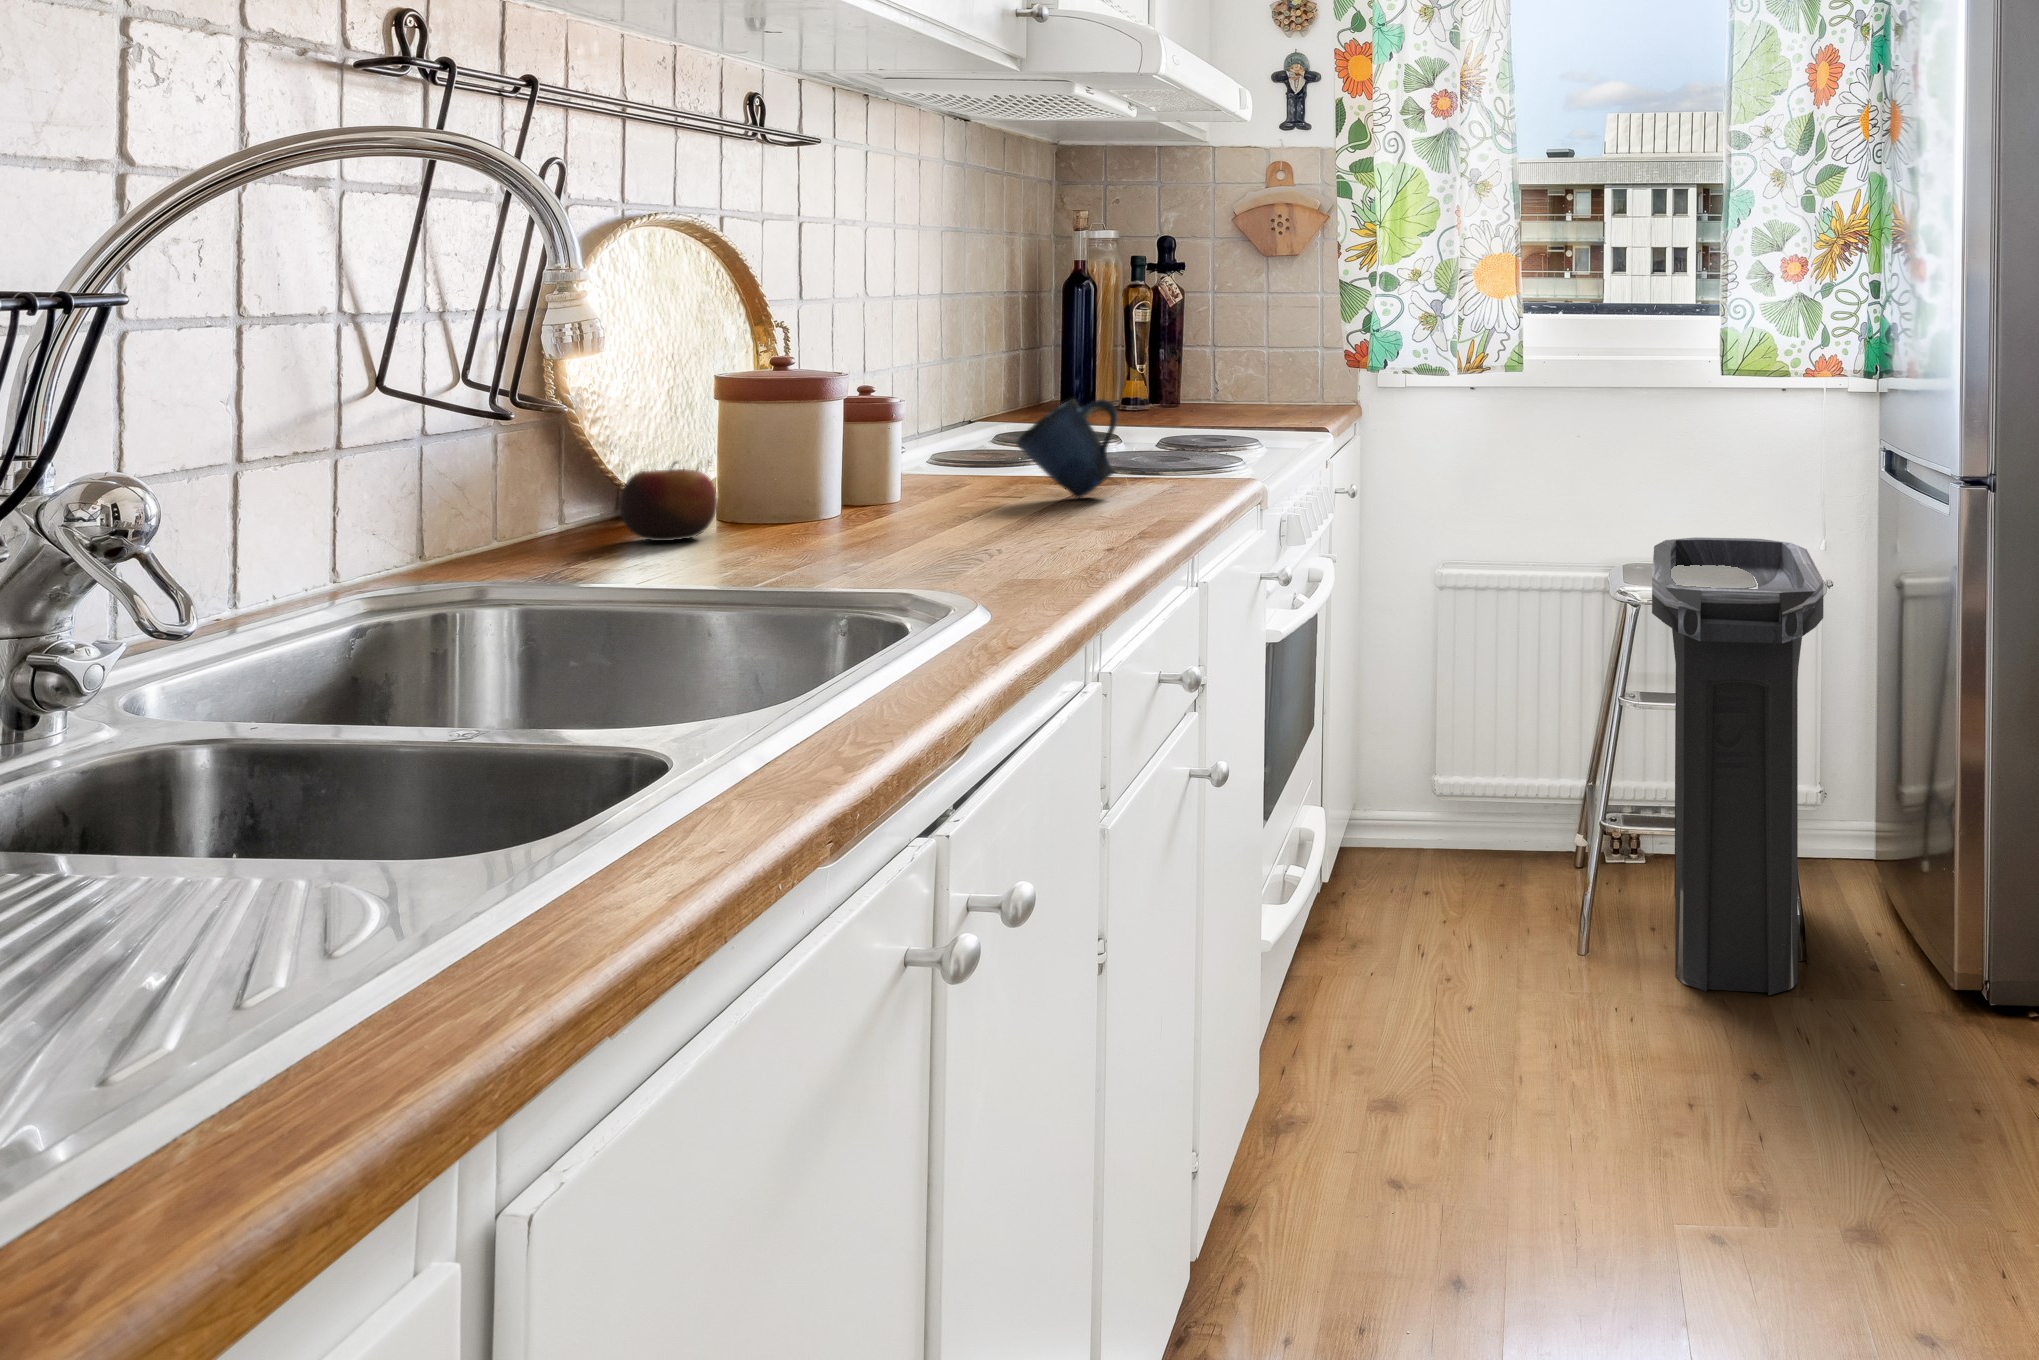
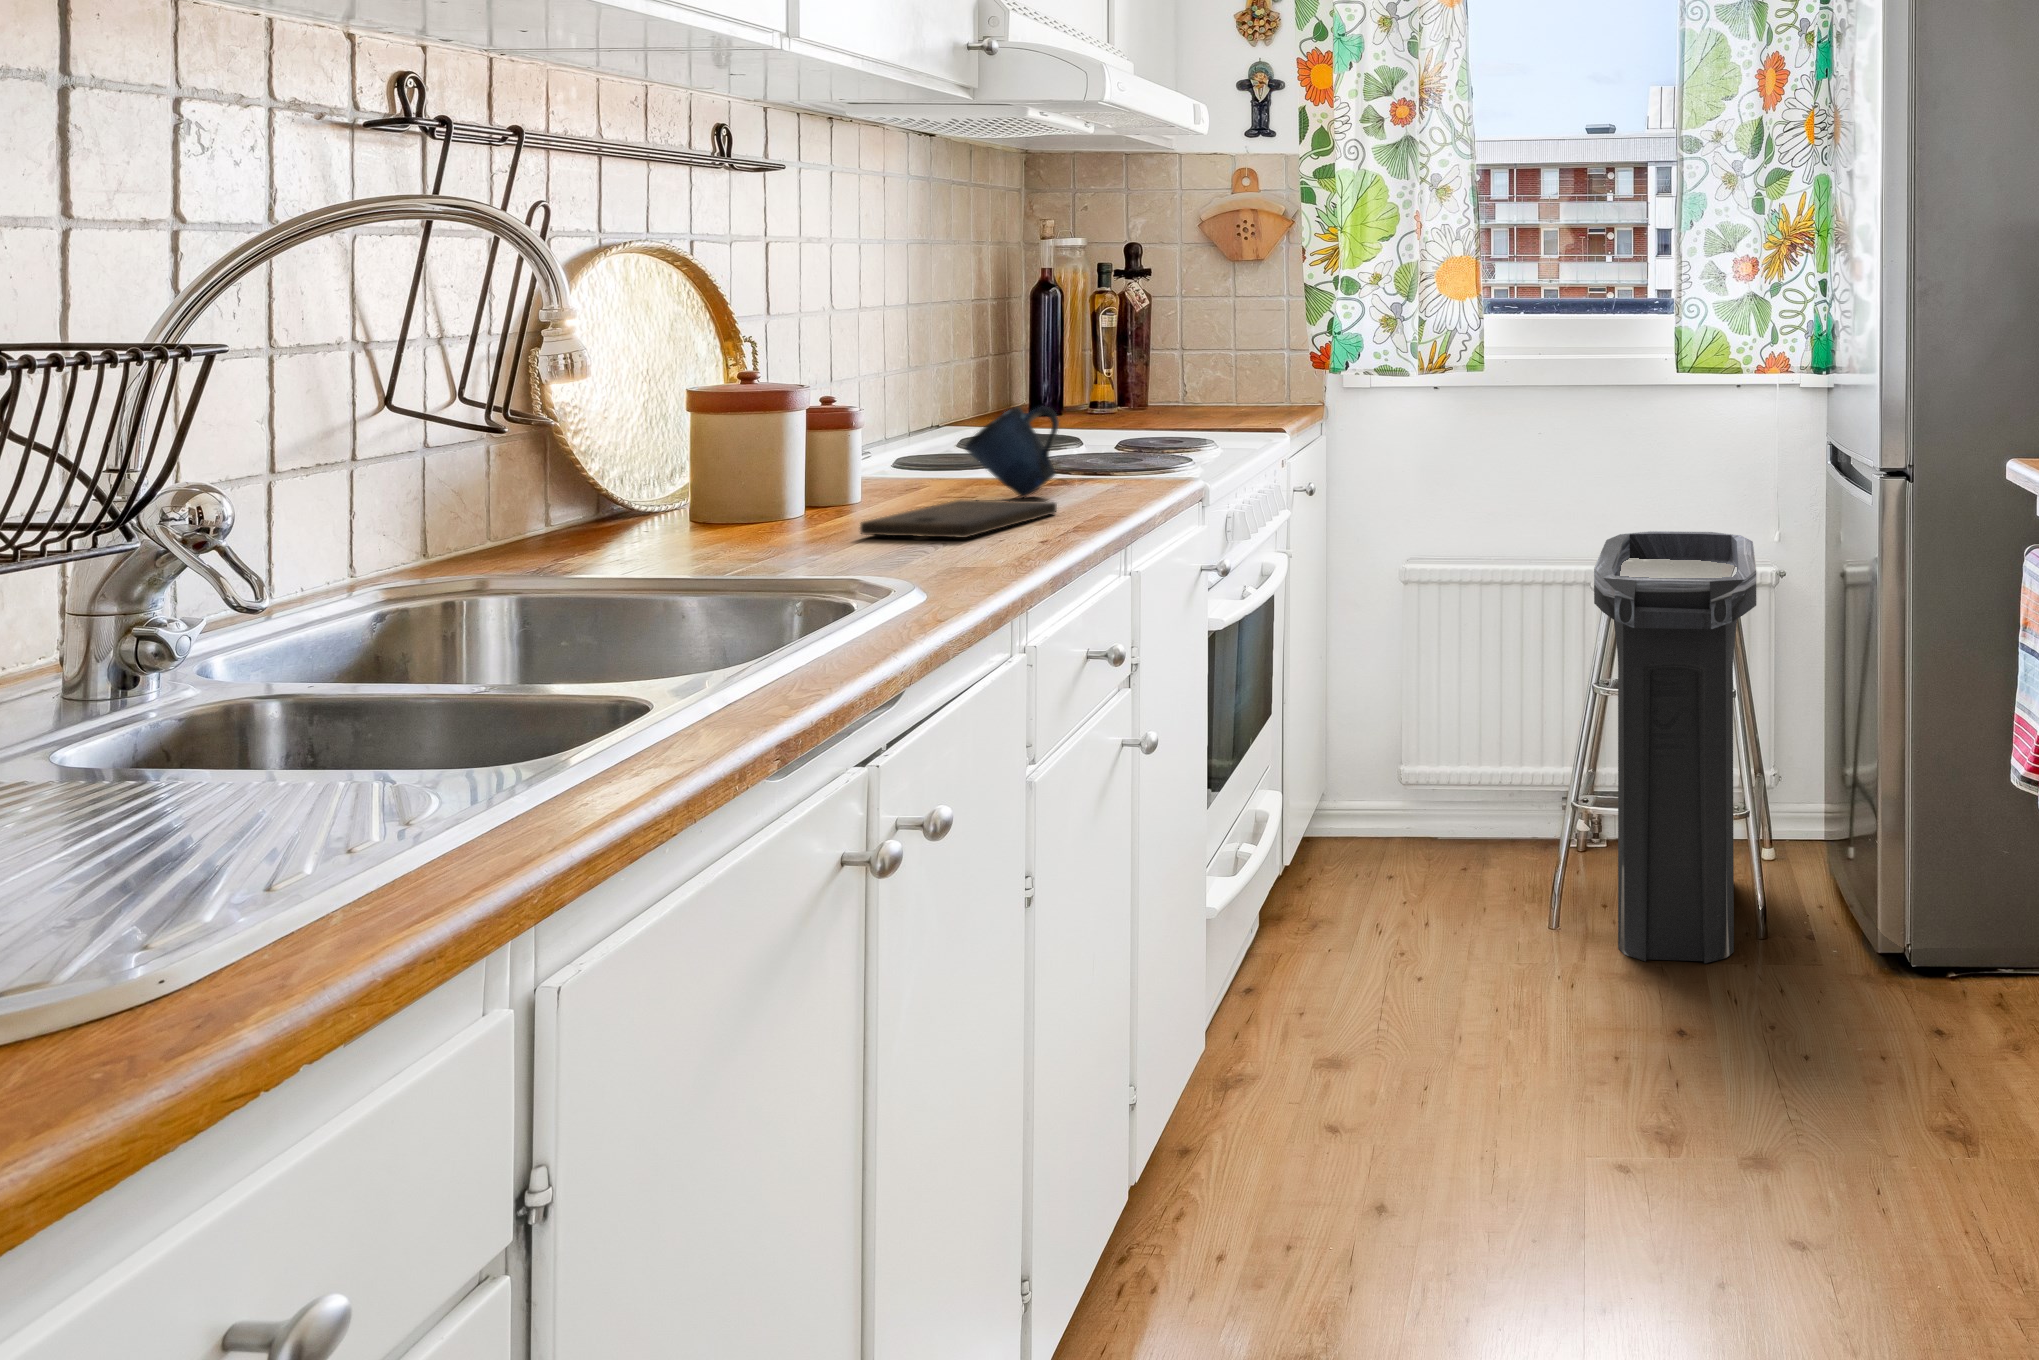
apple: present [619,462,717,541] -> none [598,467,687,539]
cutting board: none [908,500,1120,544] -> present [860,500,1057,538]

